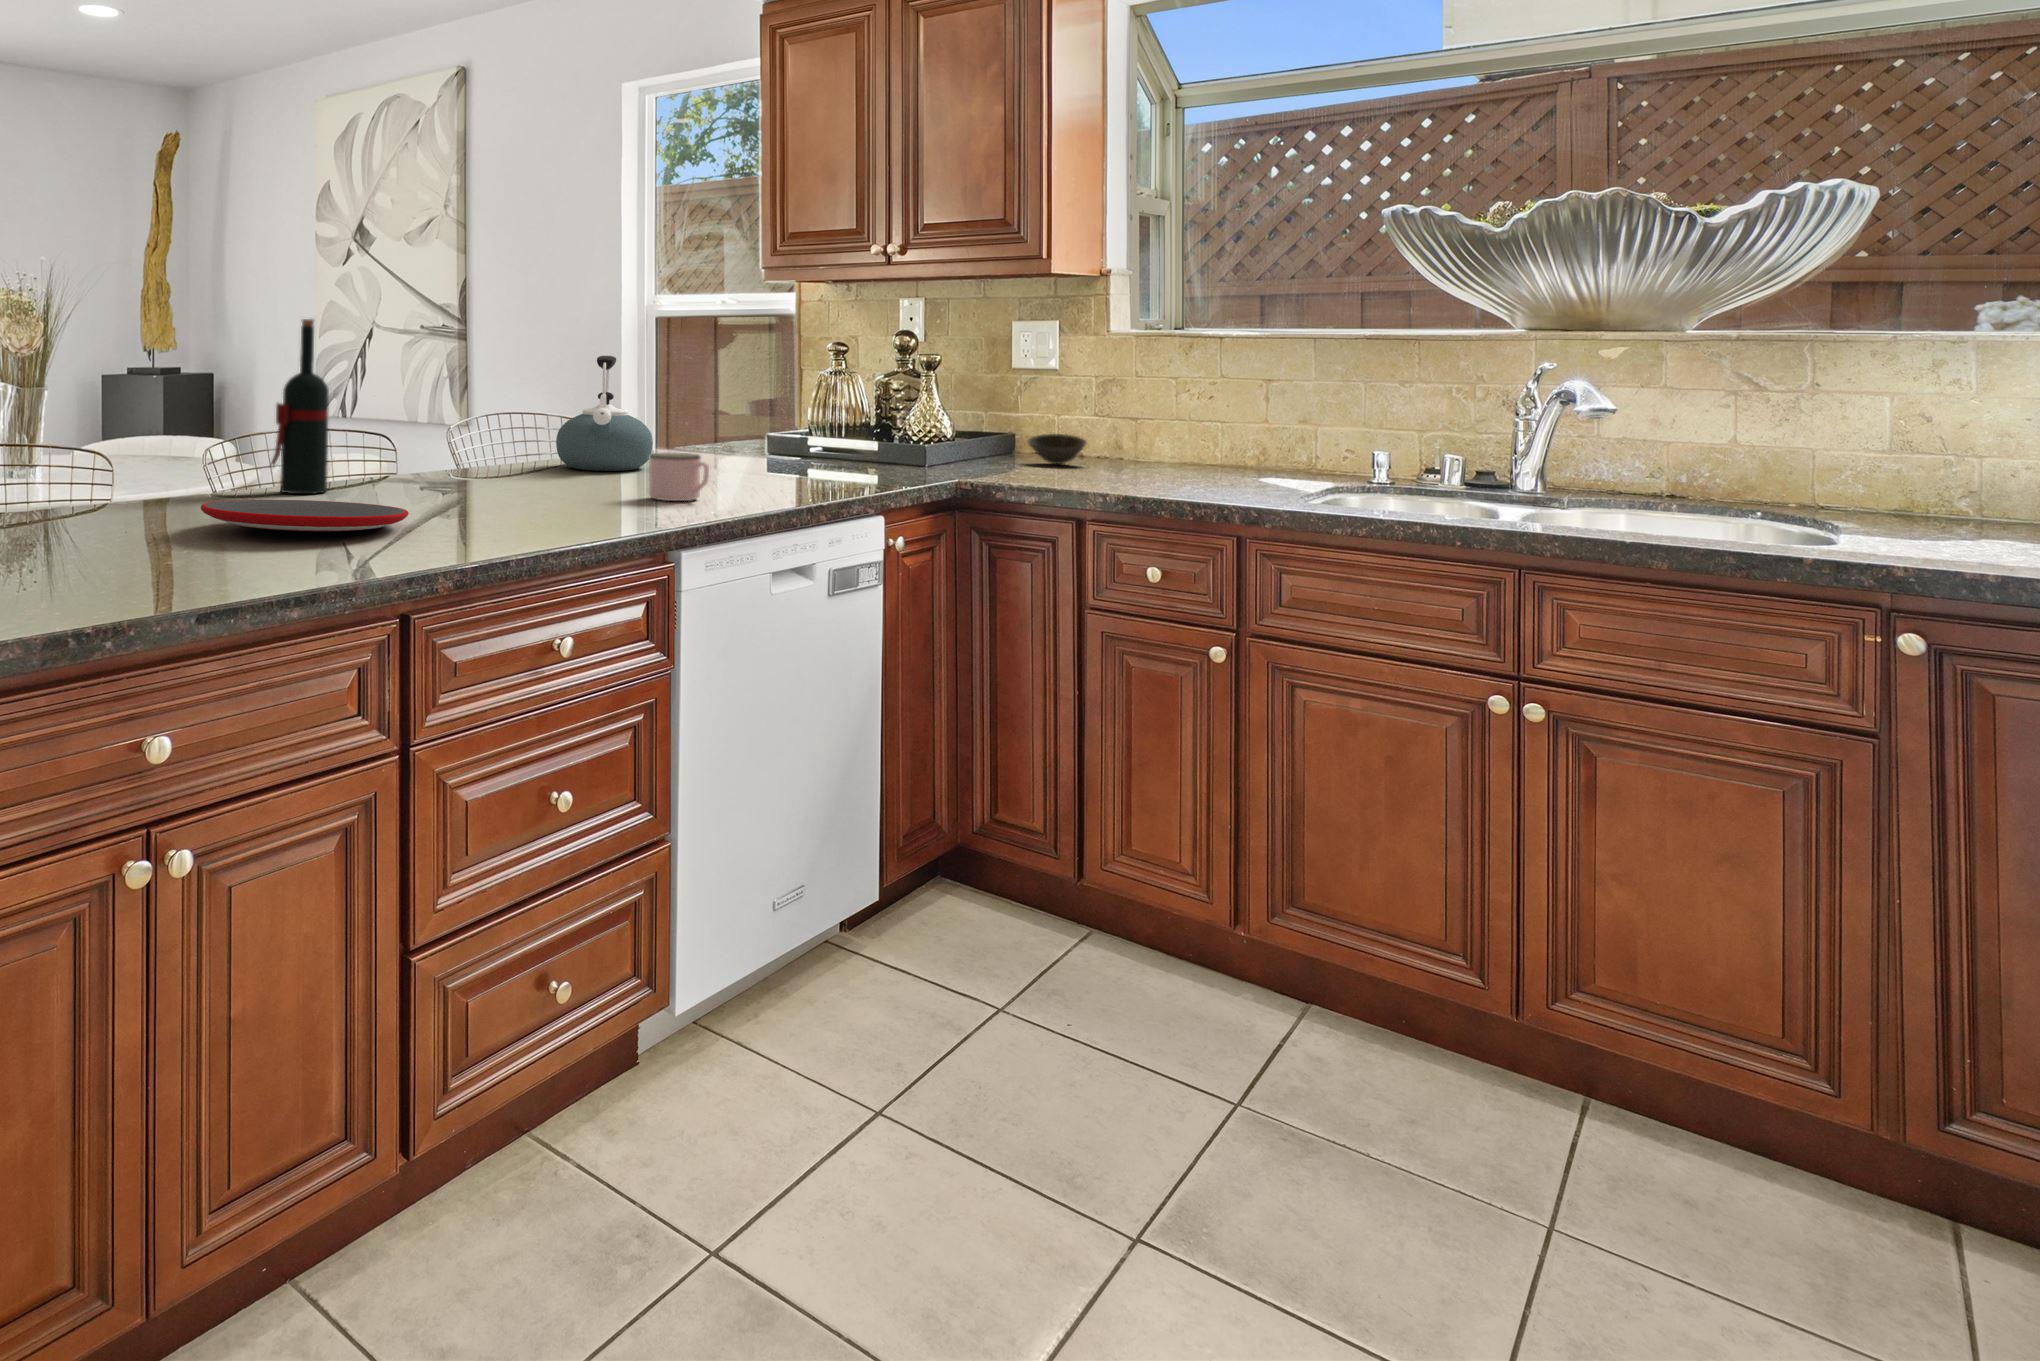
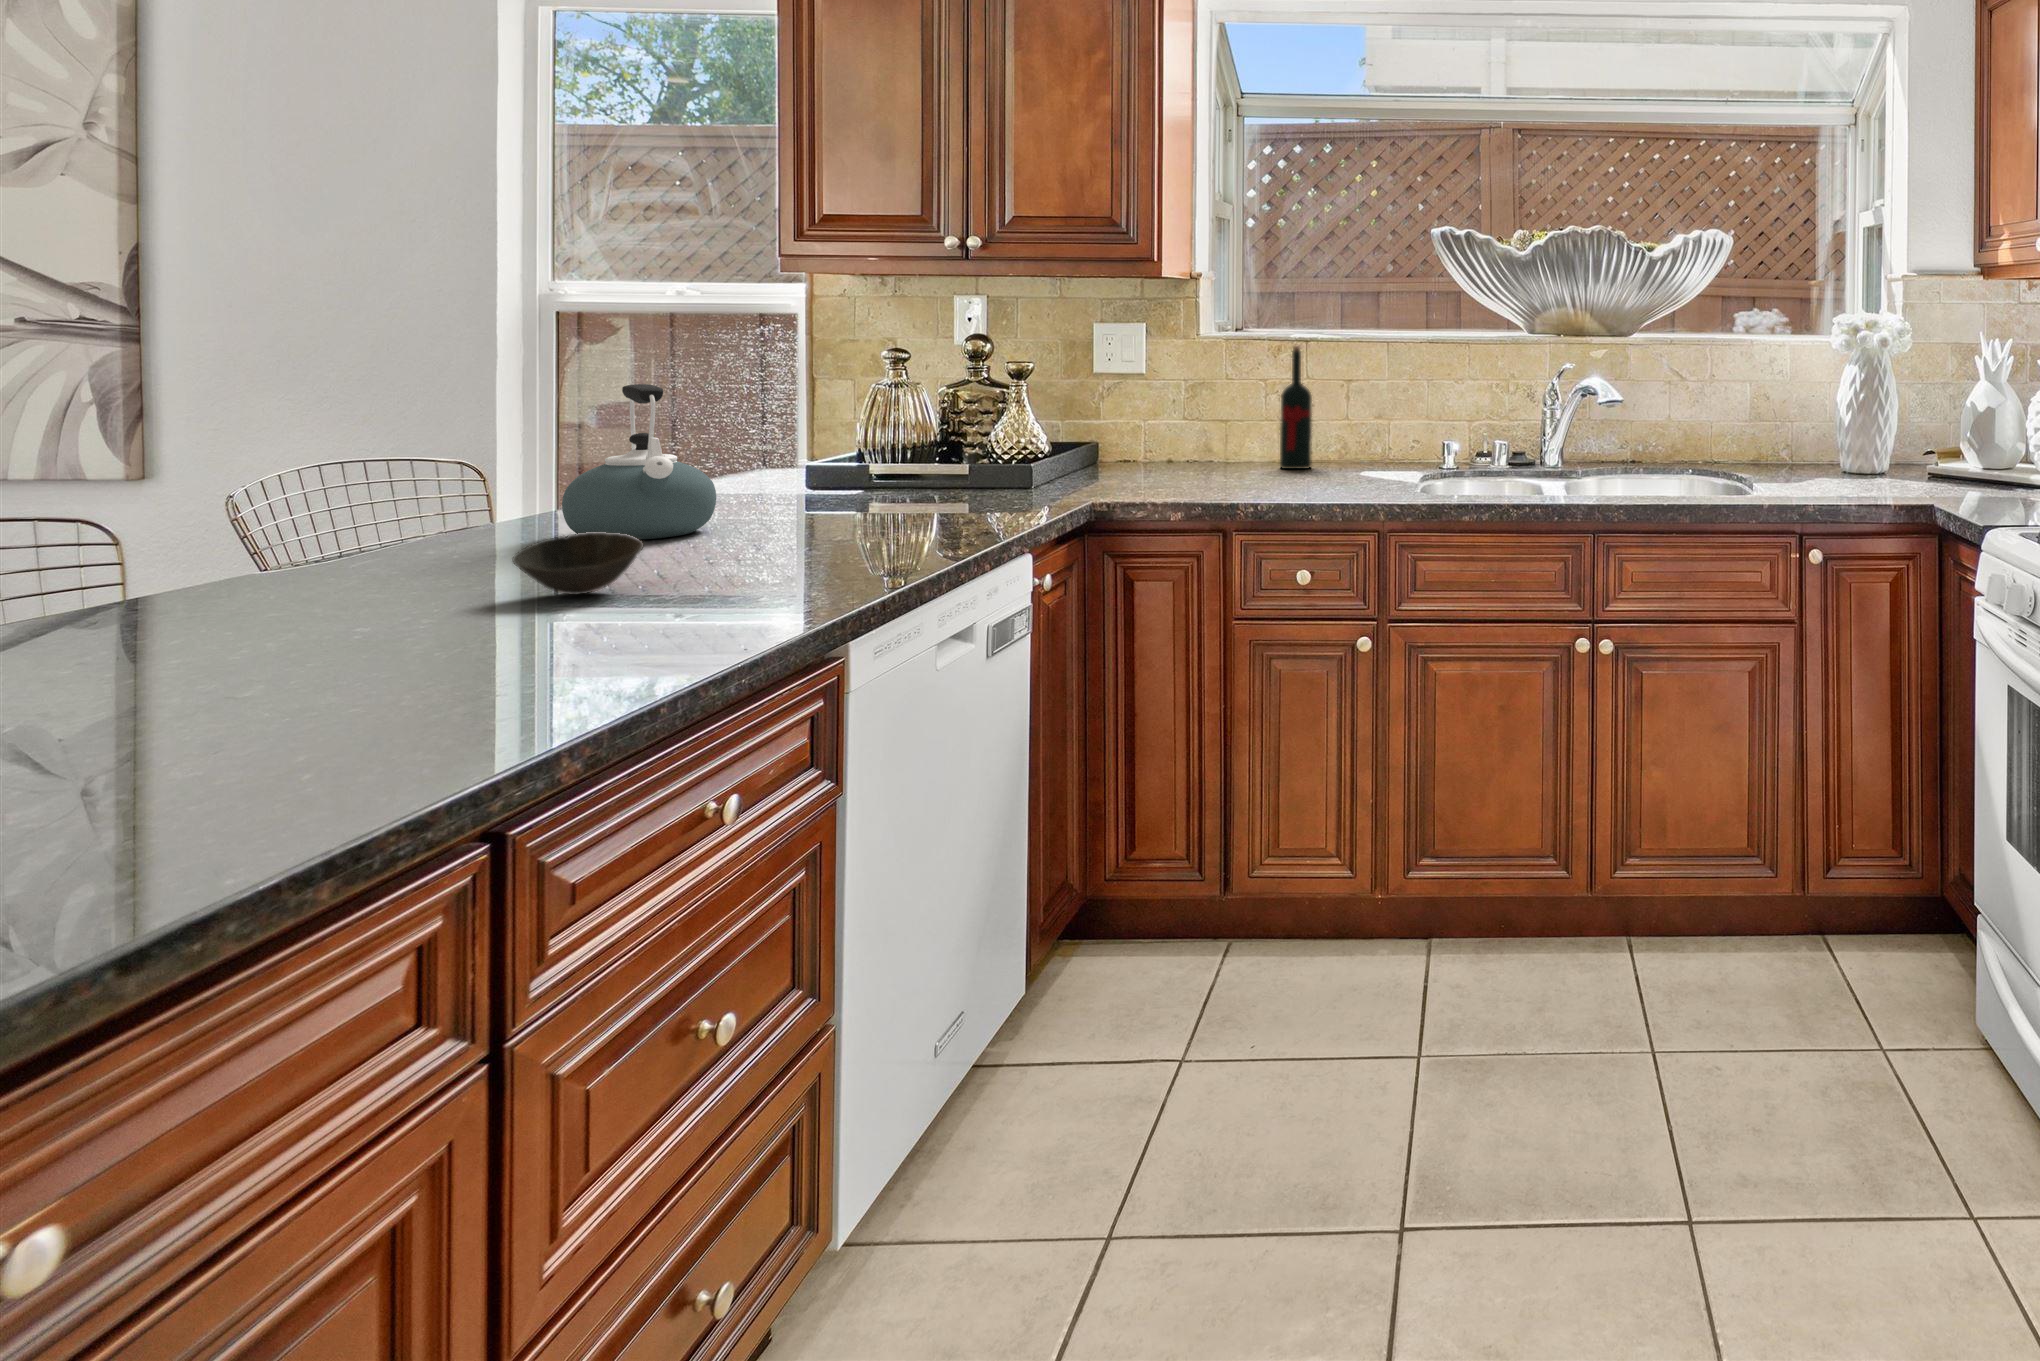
wine bottle: present [270,319,329,494] -> present [1280,346,1312,469]
bowl: present [1028,434,1086,464] -> present [512,532,644,594]
mug: present [649,453,709,501] -> none [801,508,892,570]
plate: present [201,500,409,531] -> none [162,632,563,700]

